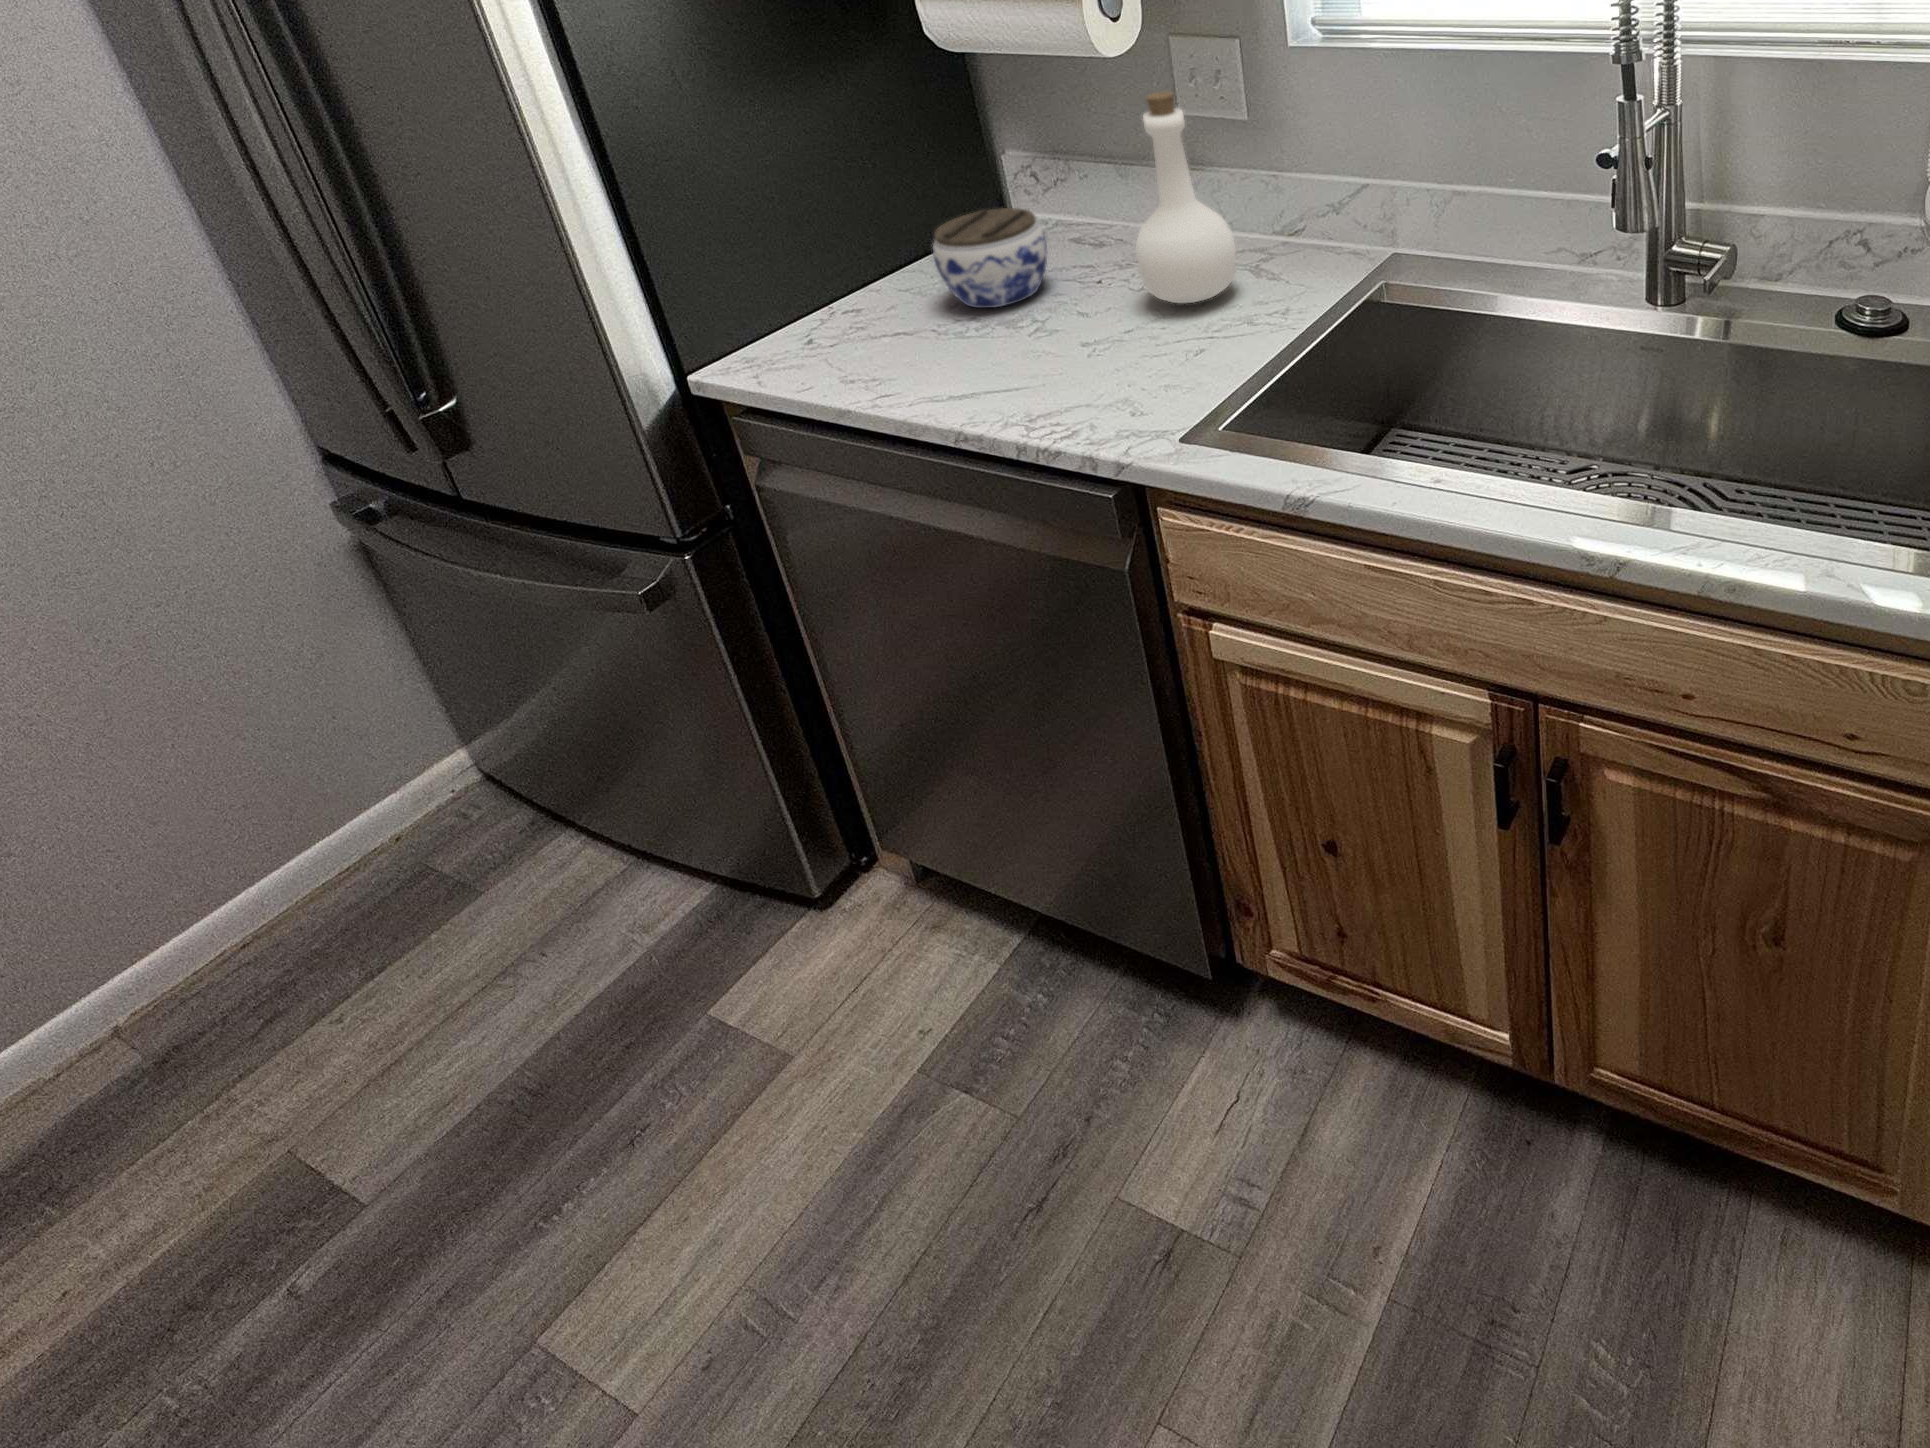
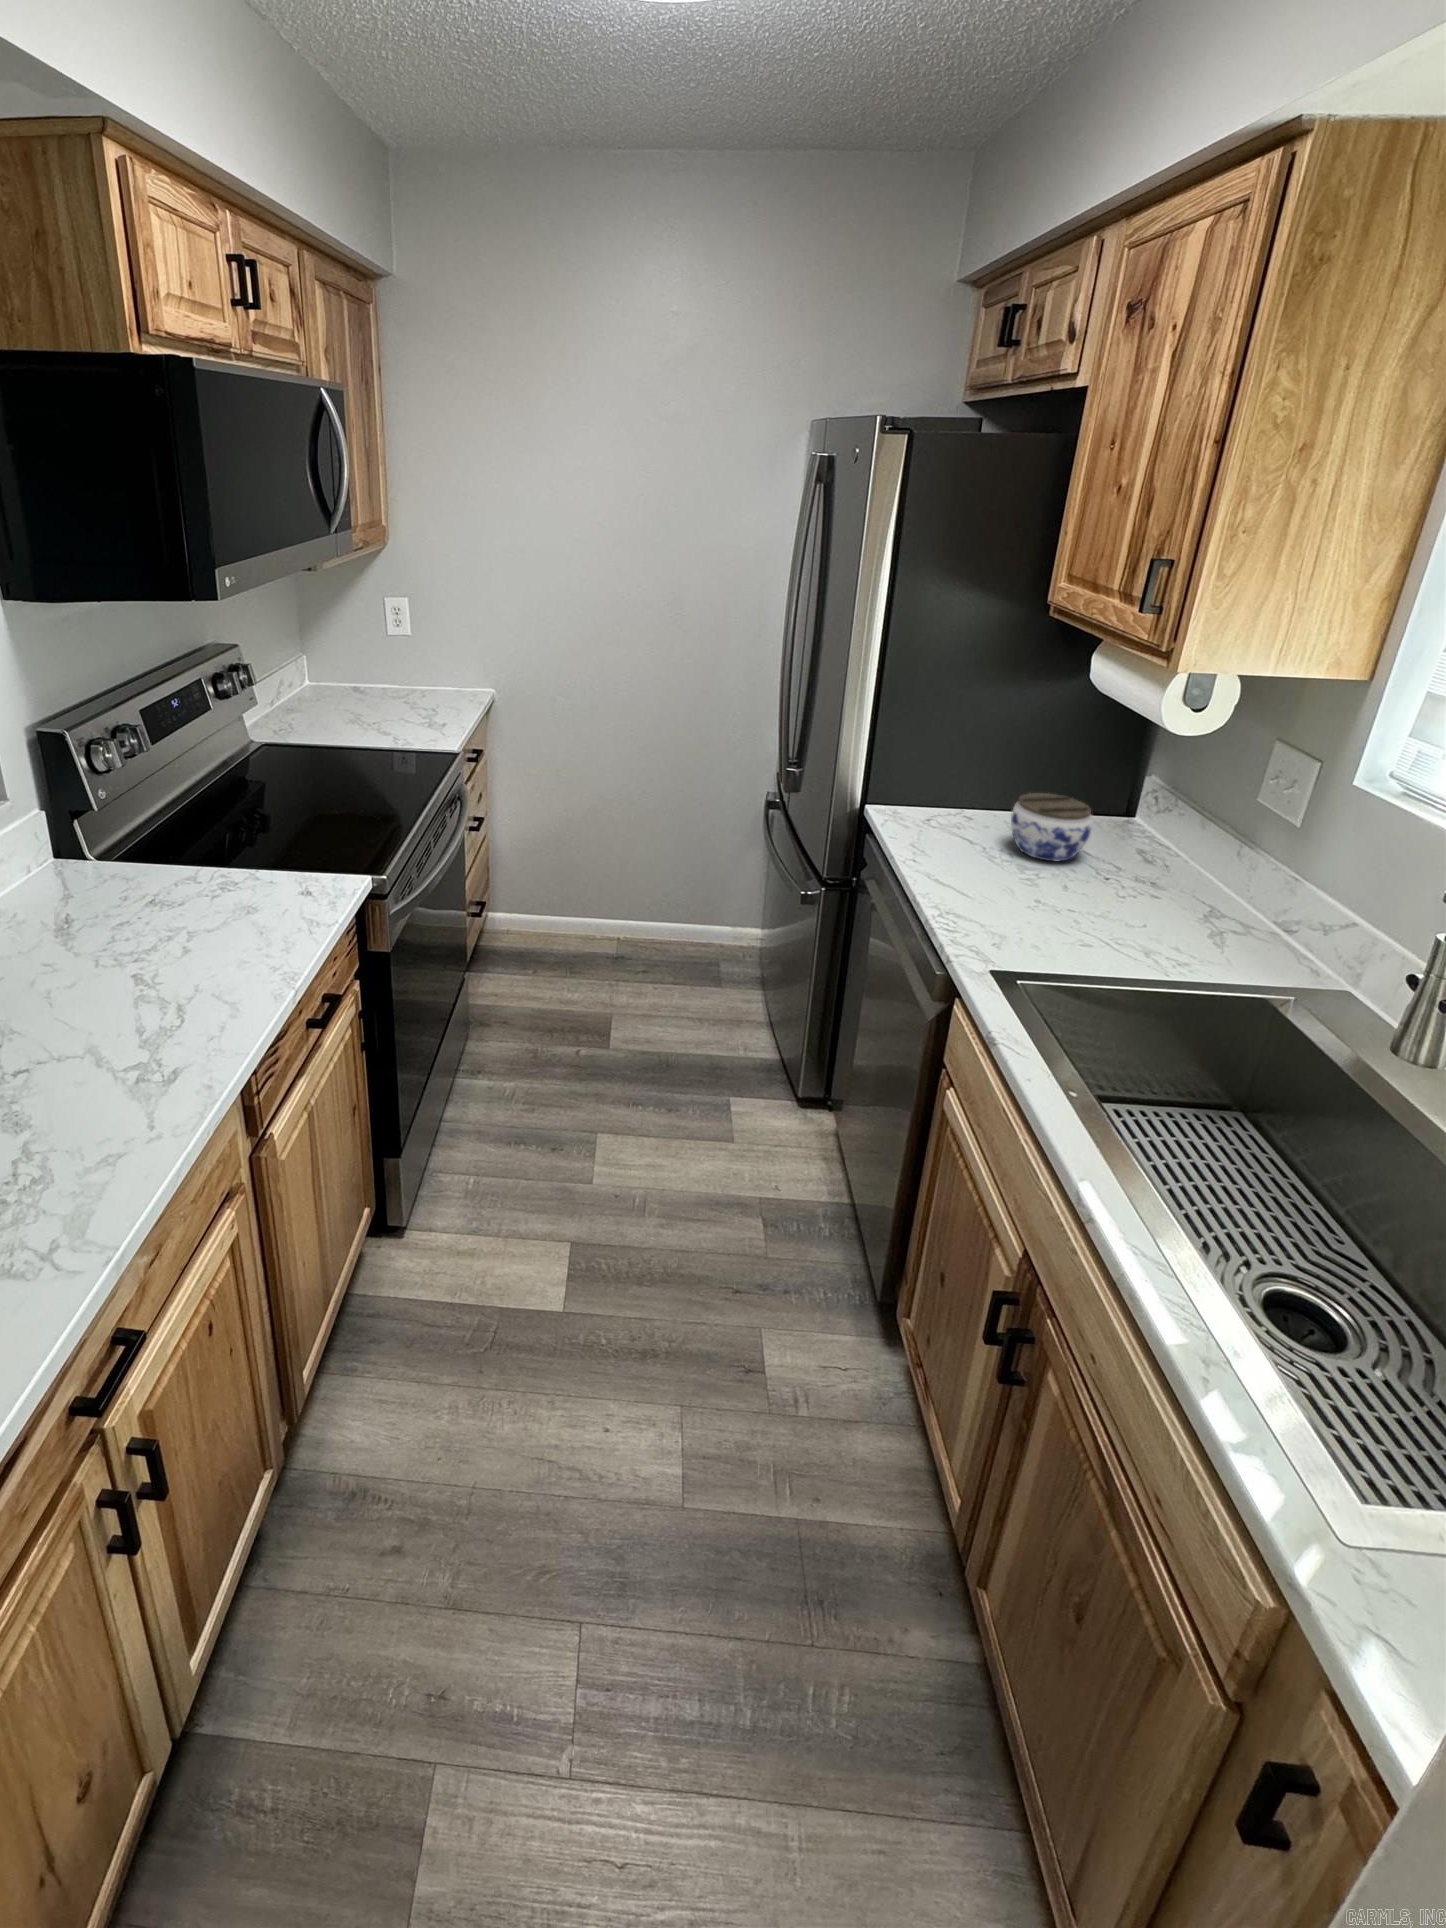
bottle: present [1136,92,1236,303] -> none [1106,768,1195,926]

